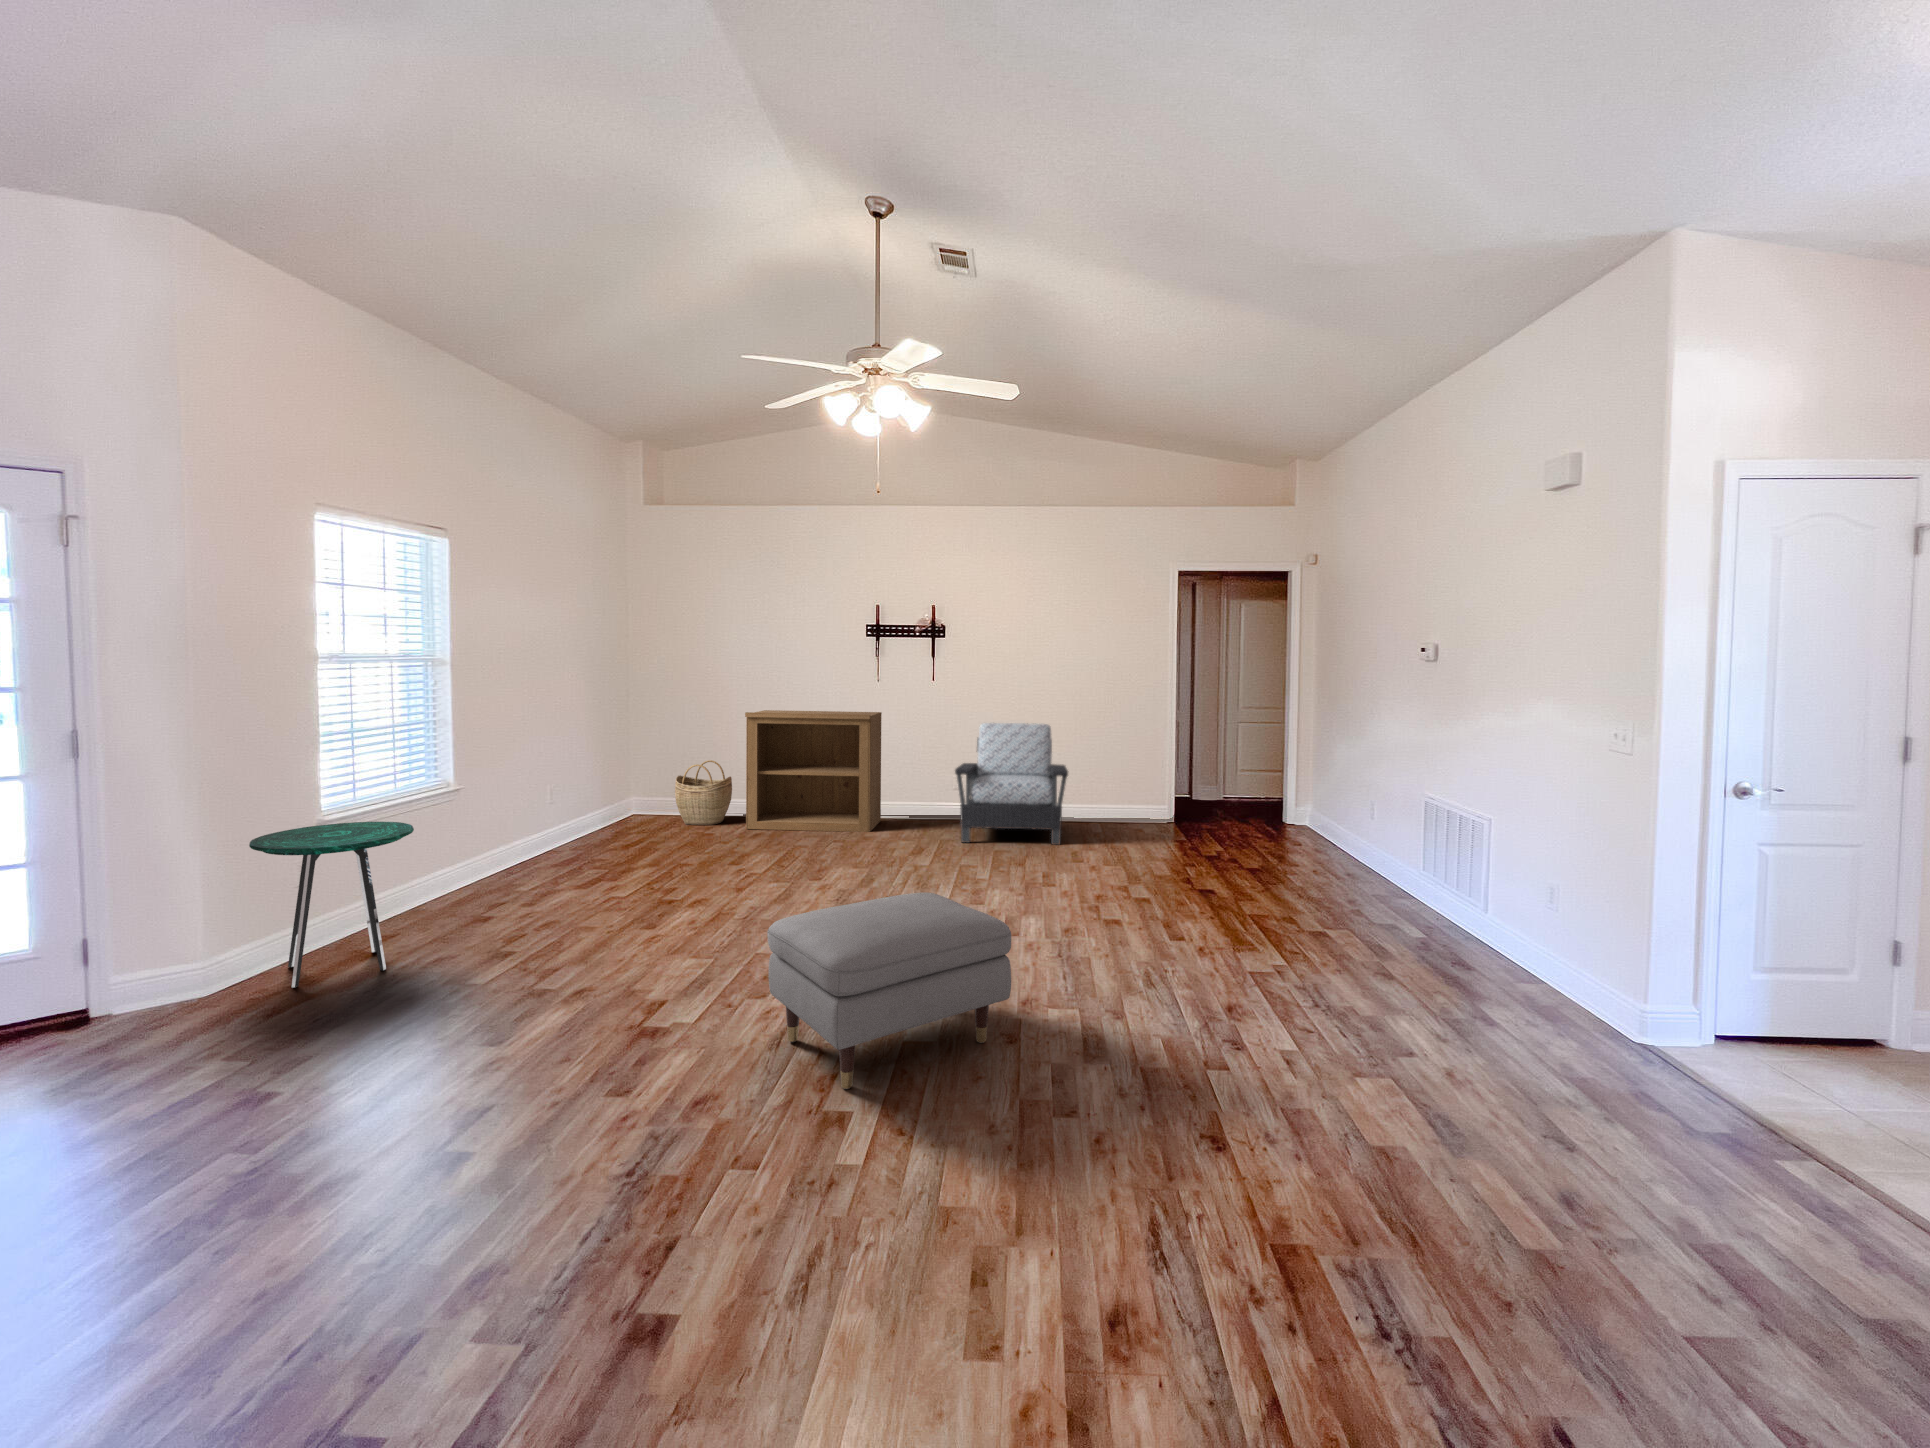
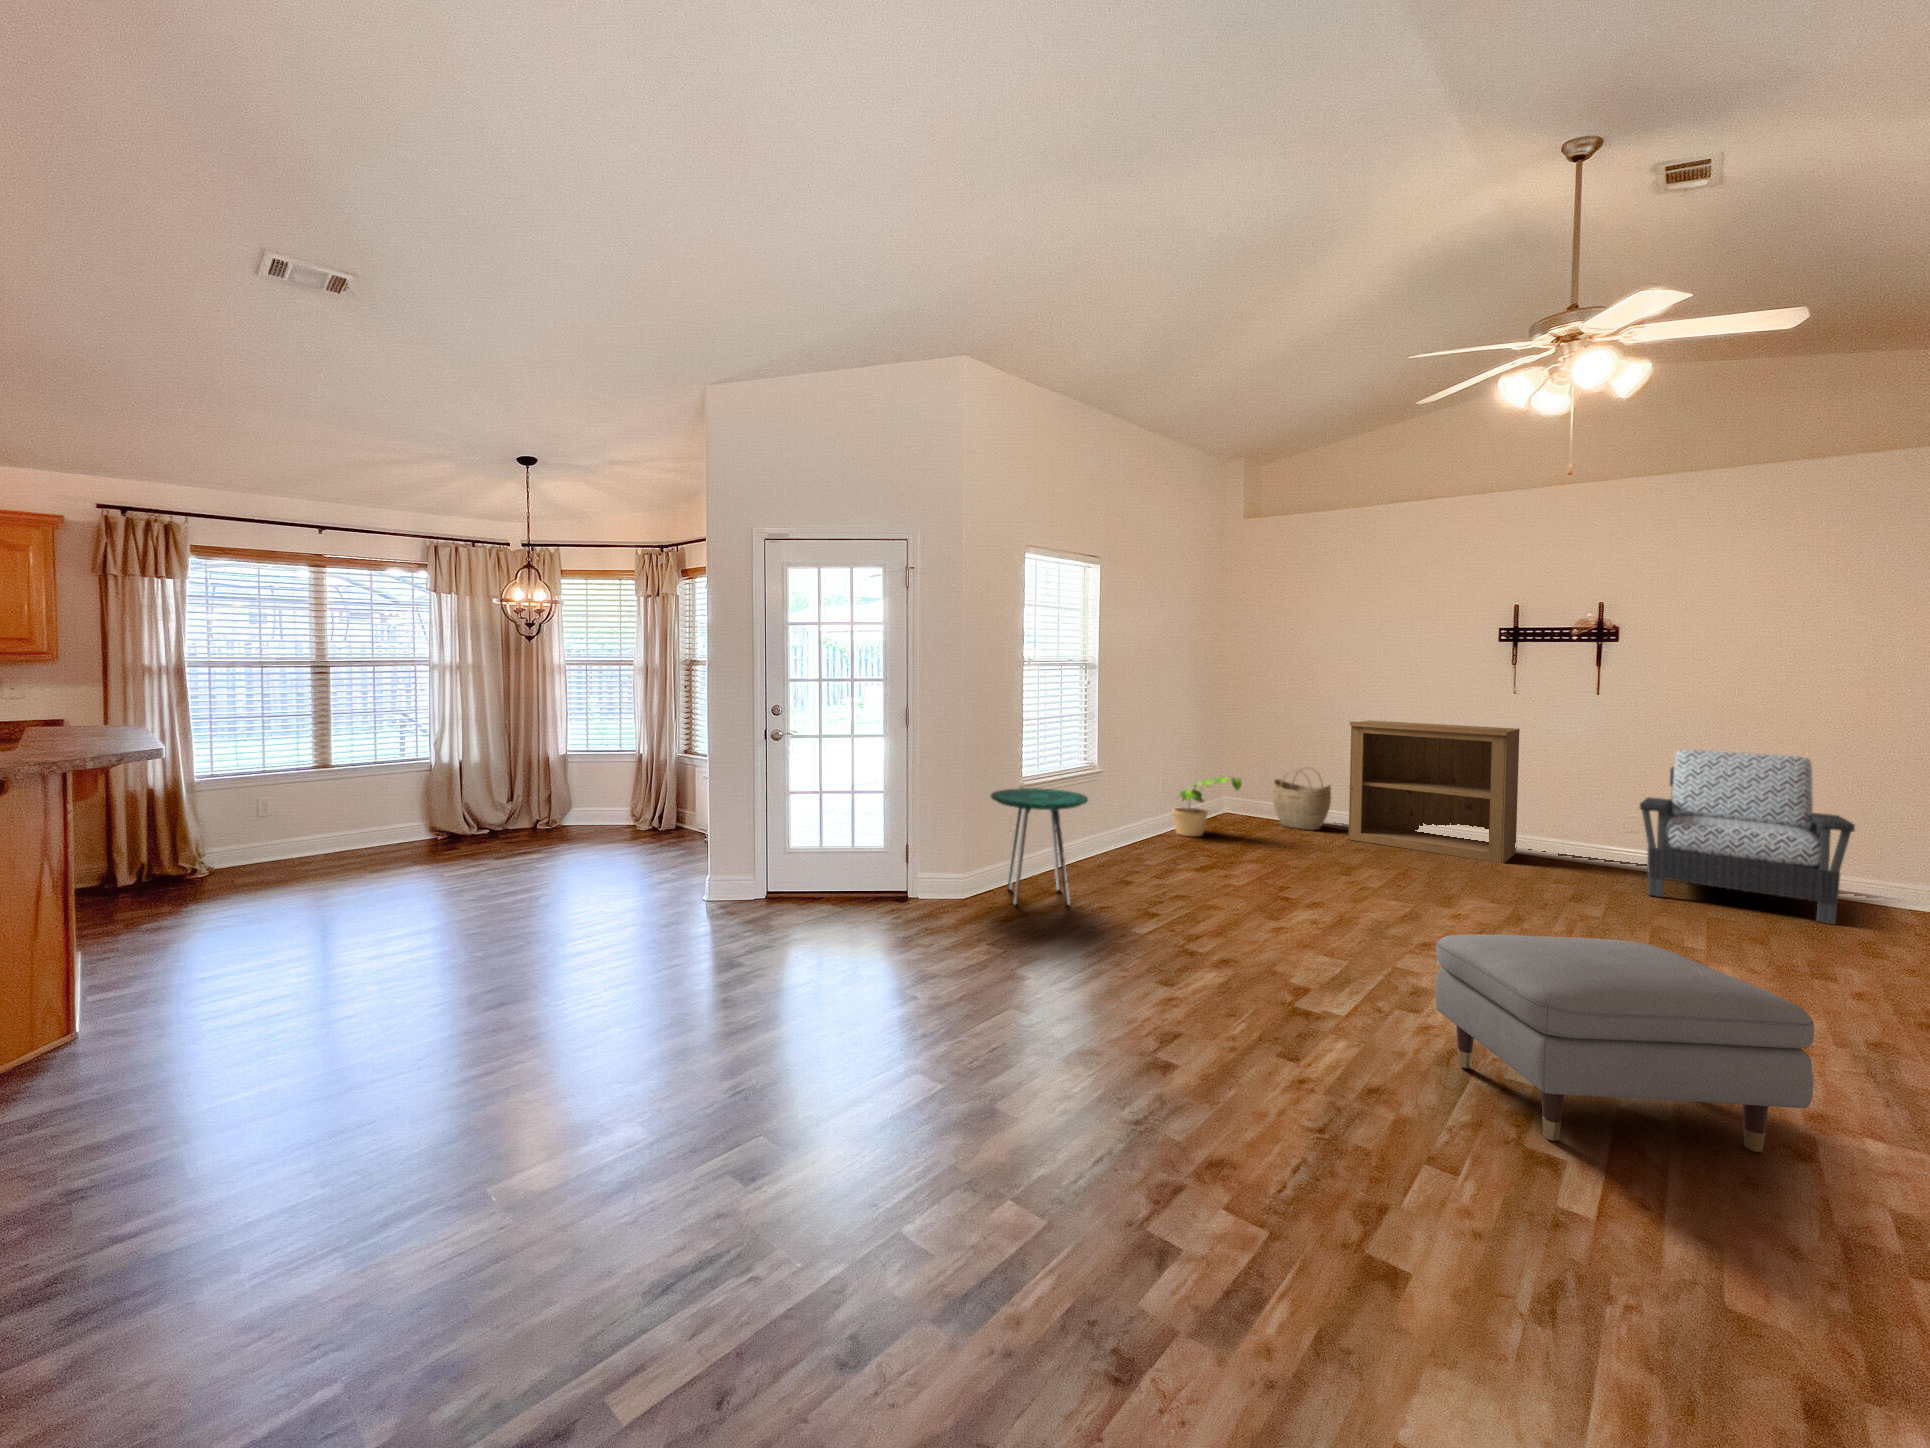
potted plant: none [558,779,637,851] -> present [1172,777,1241,836]

